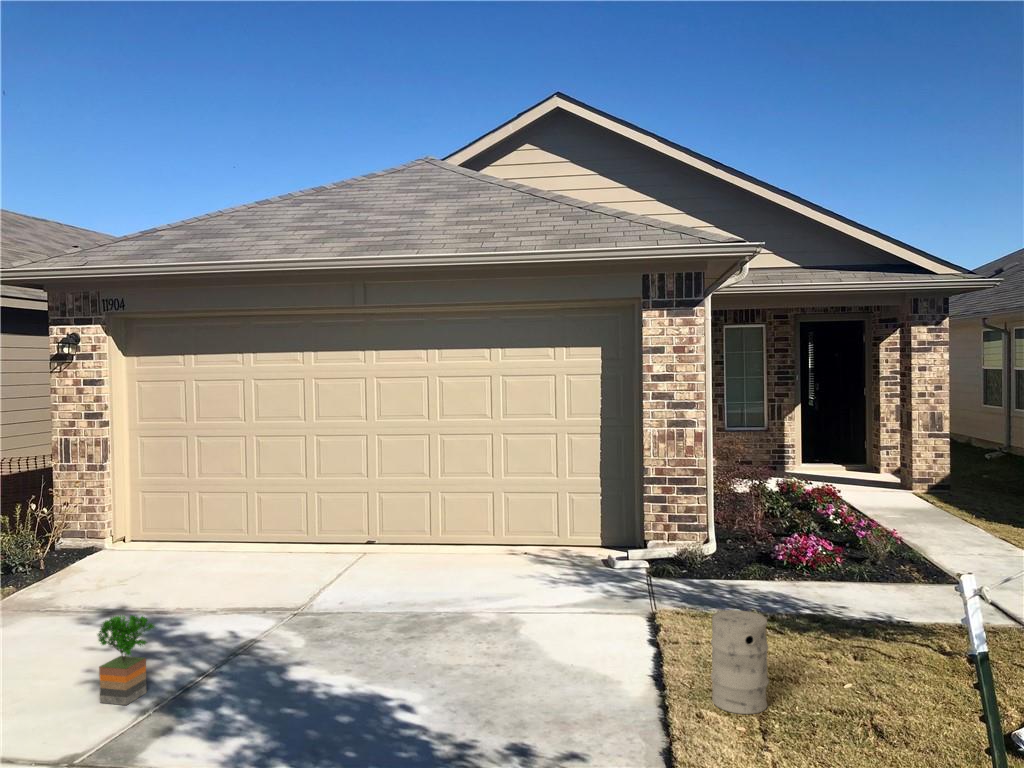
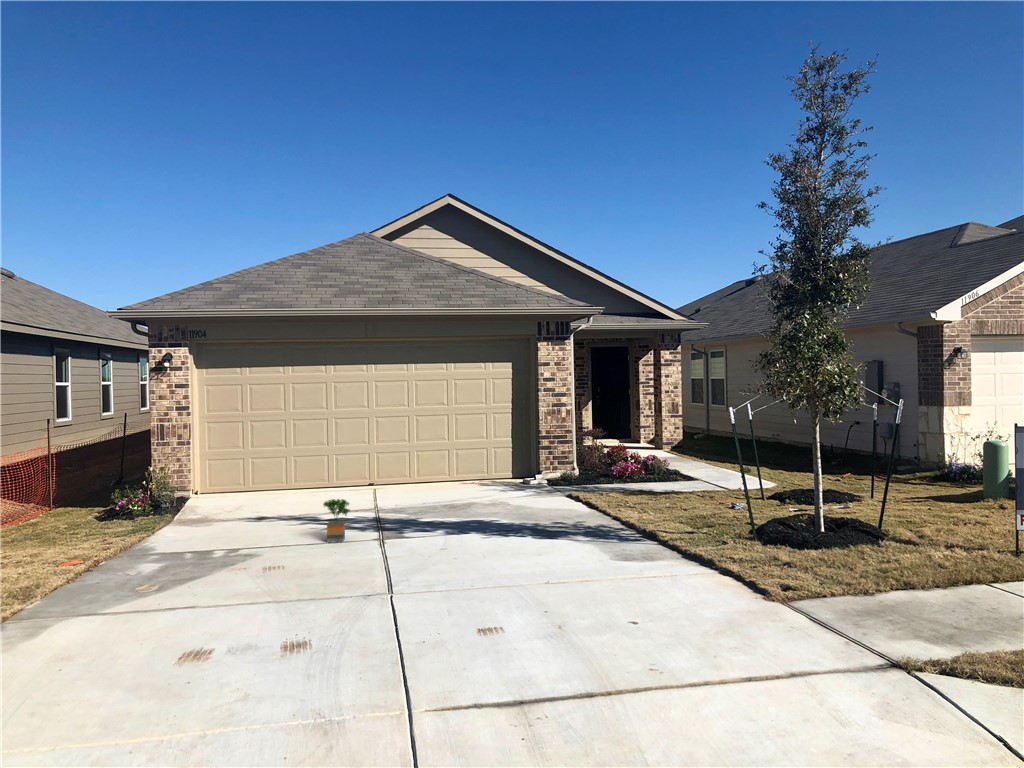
trash can: present [710,610,769,714] -> none [612,480,637,522]

